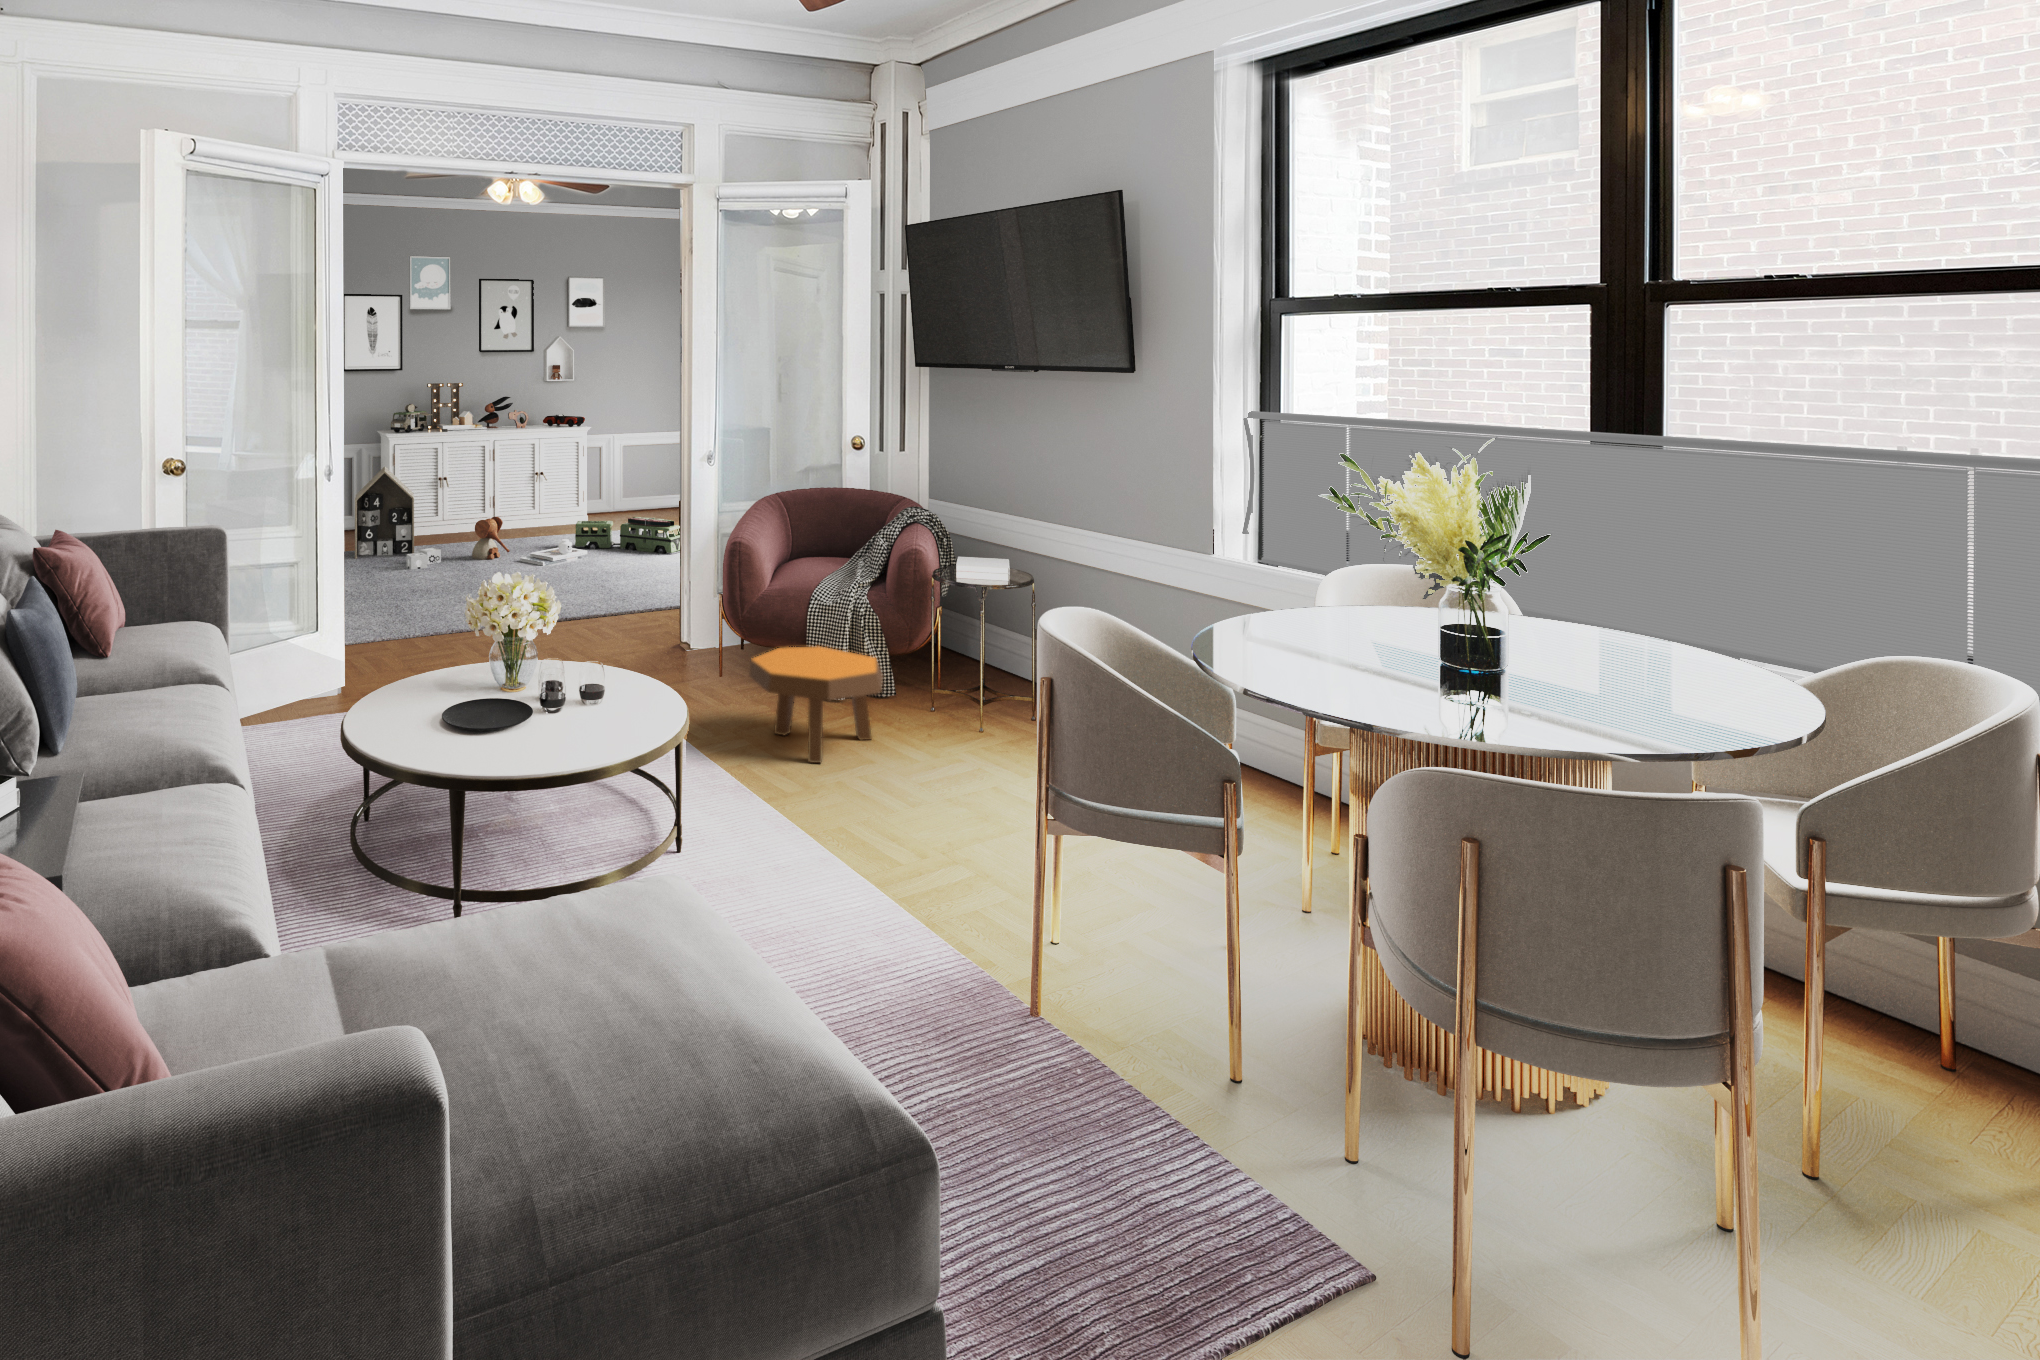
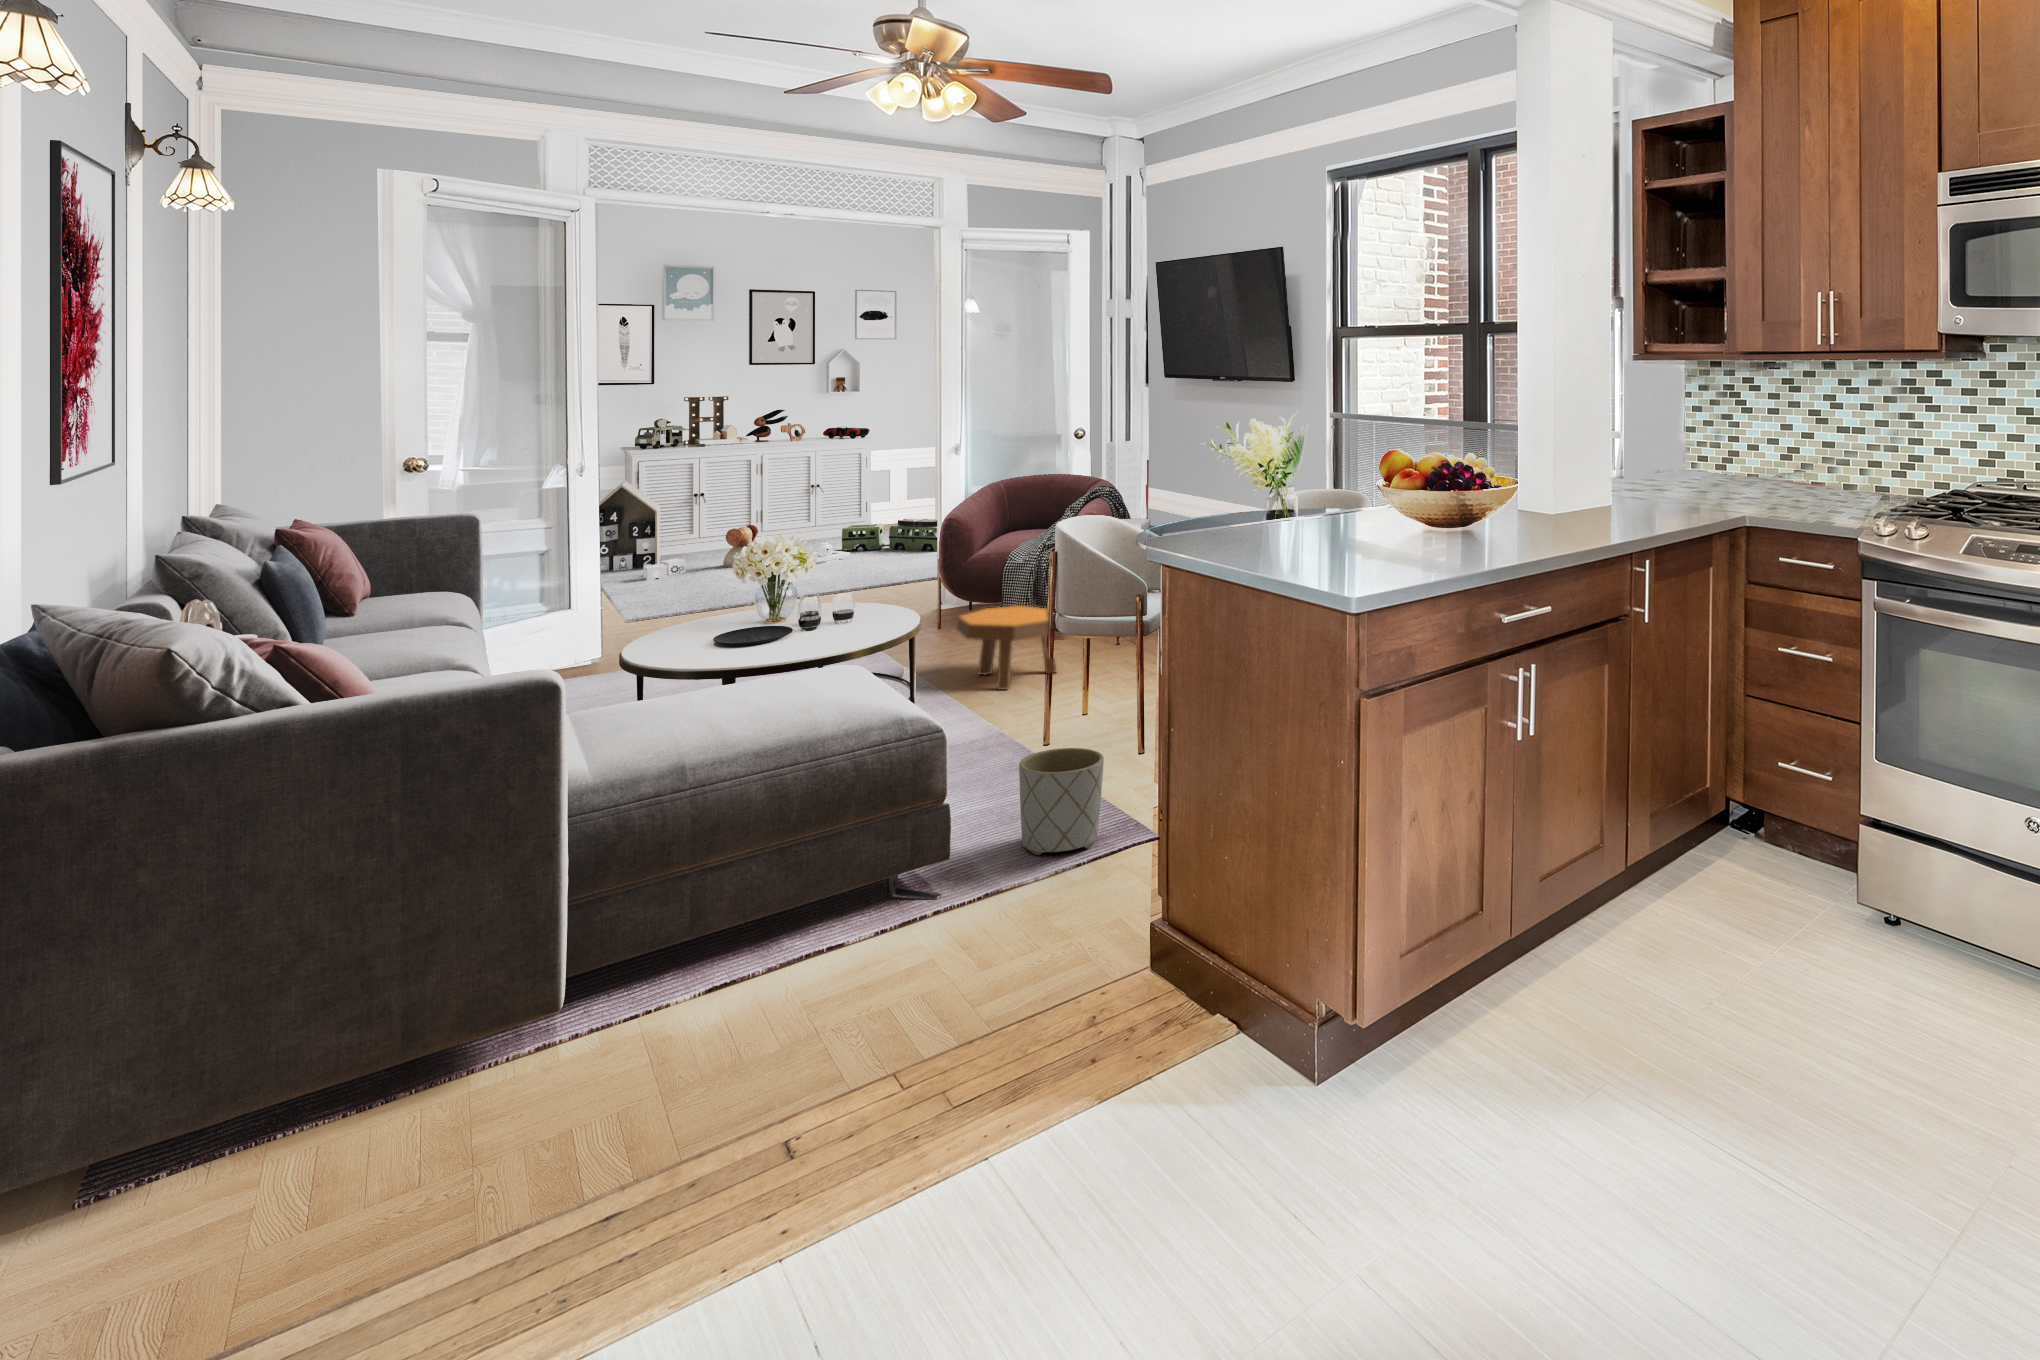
planter: none [978,952,1121,1157] -> present [1019,748,1104,855]

